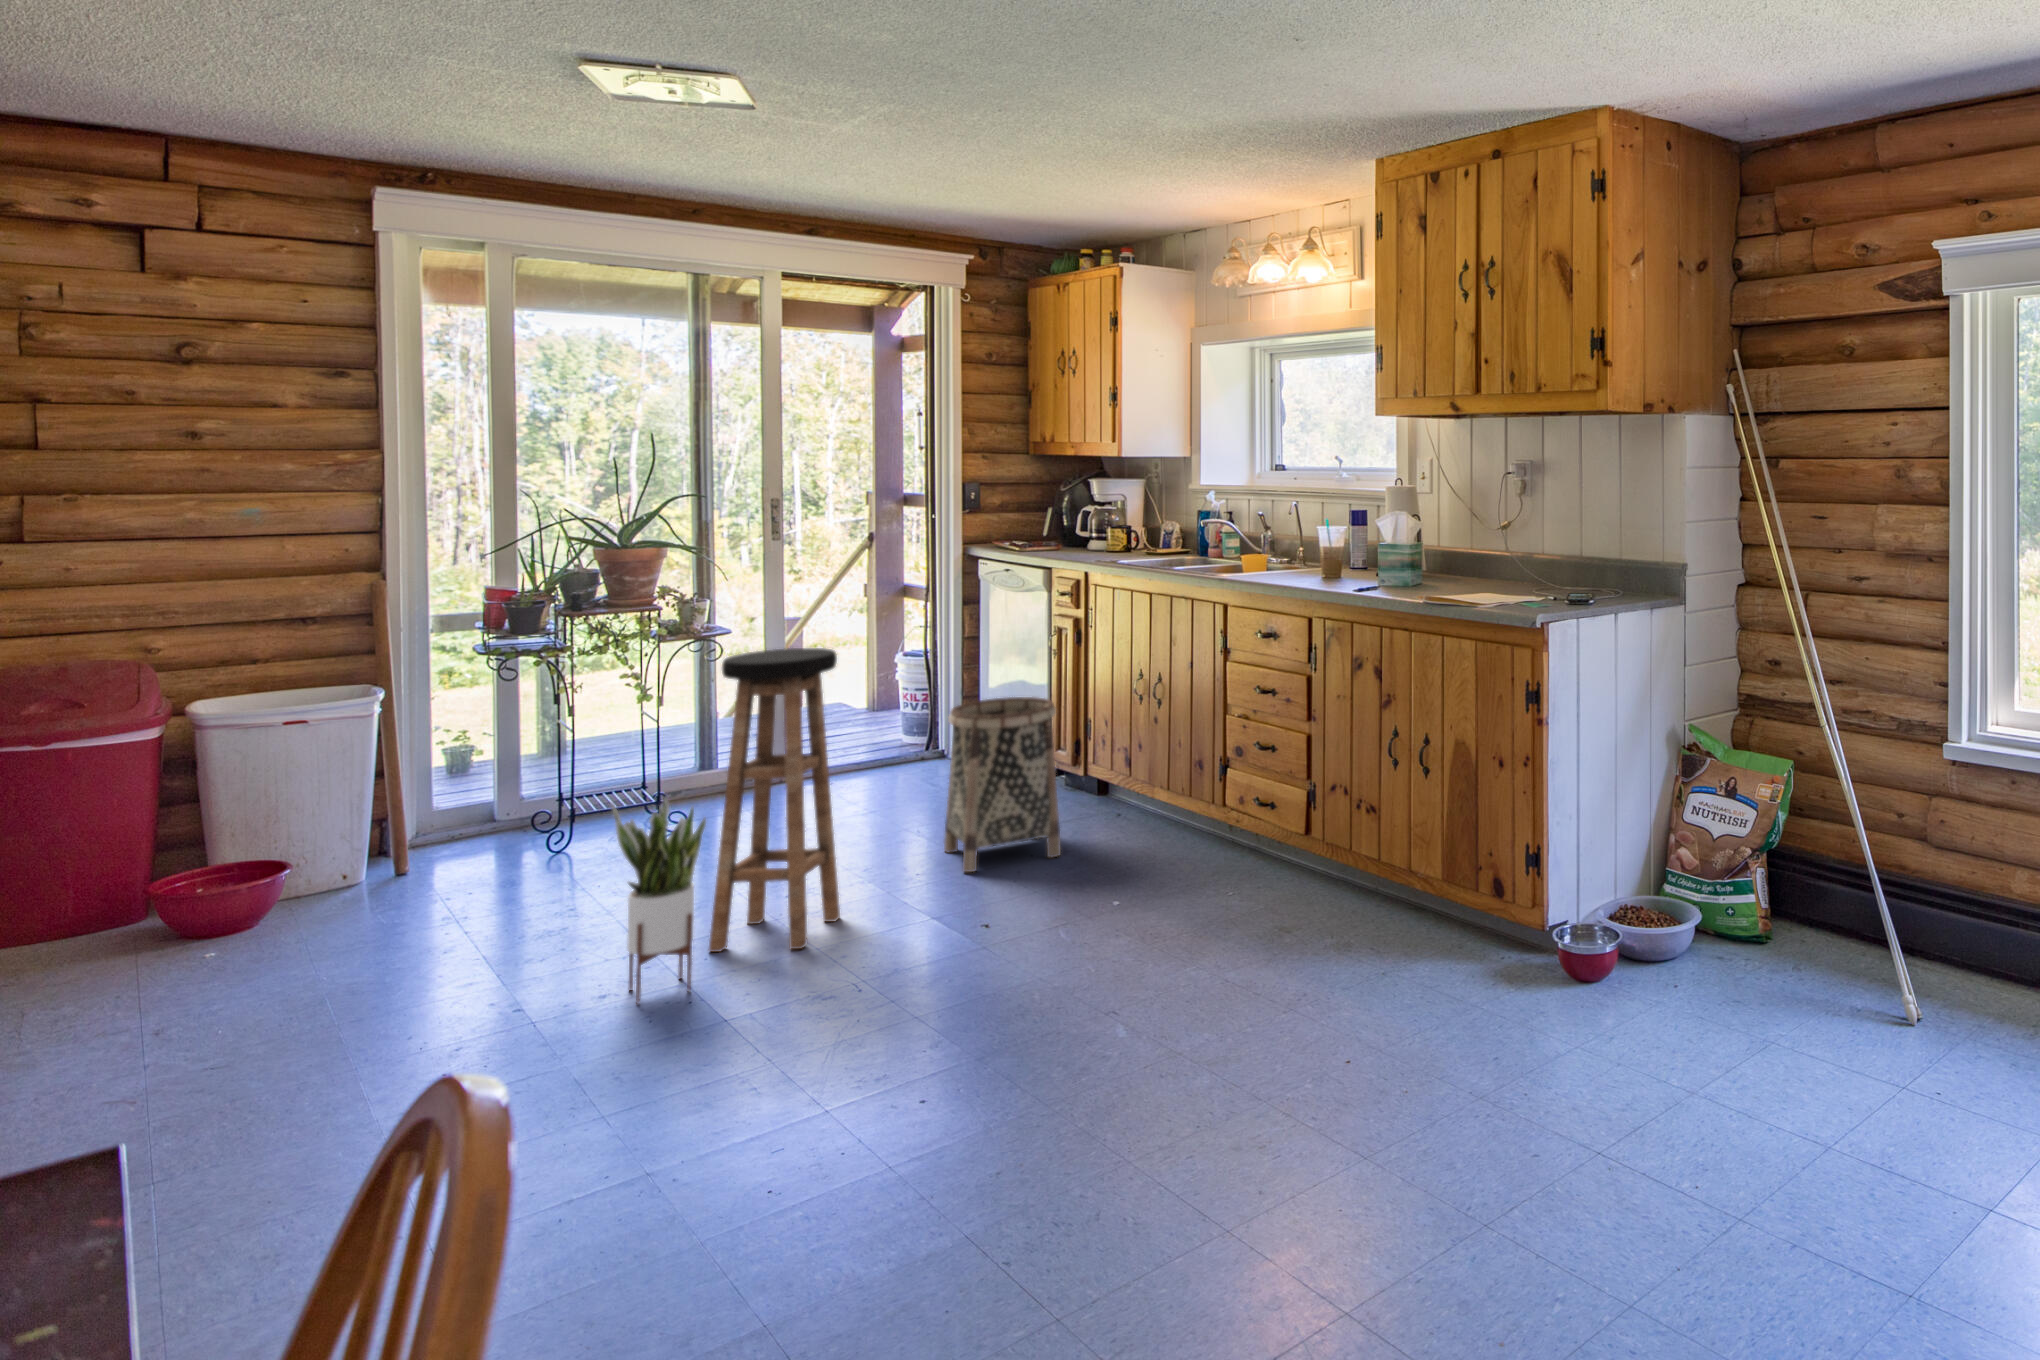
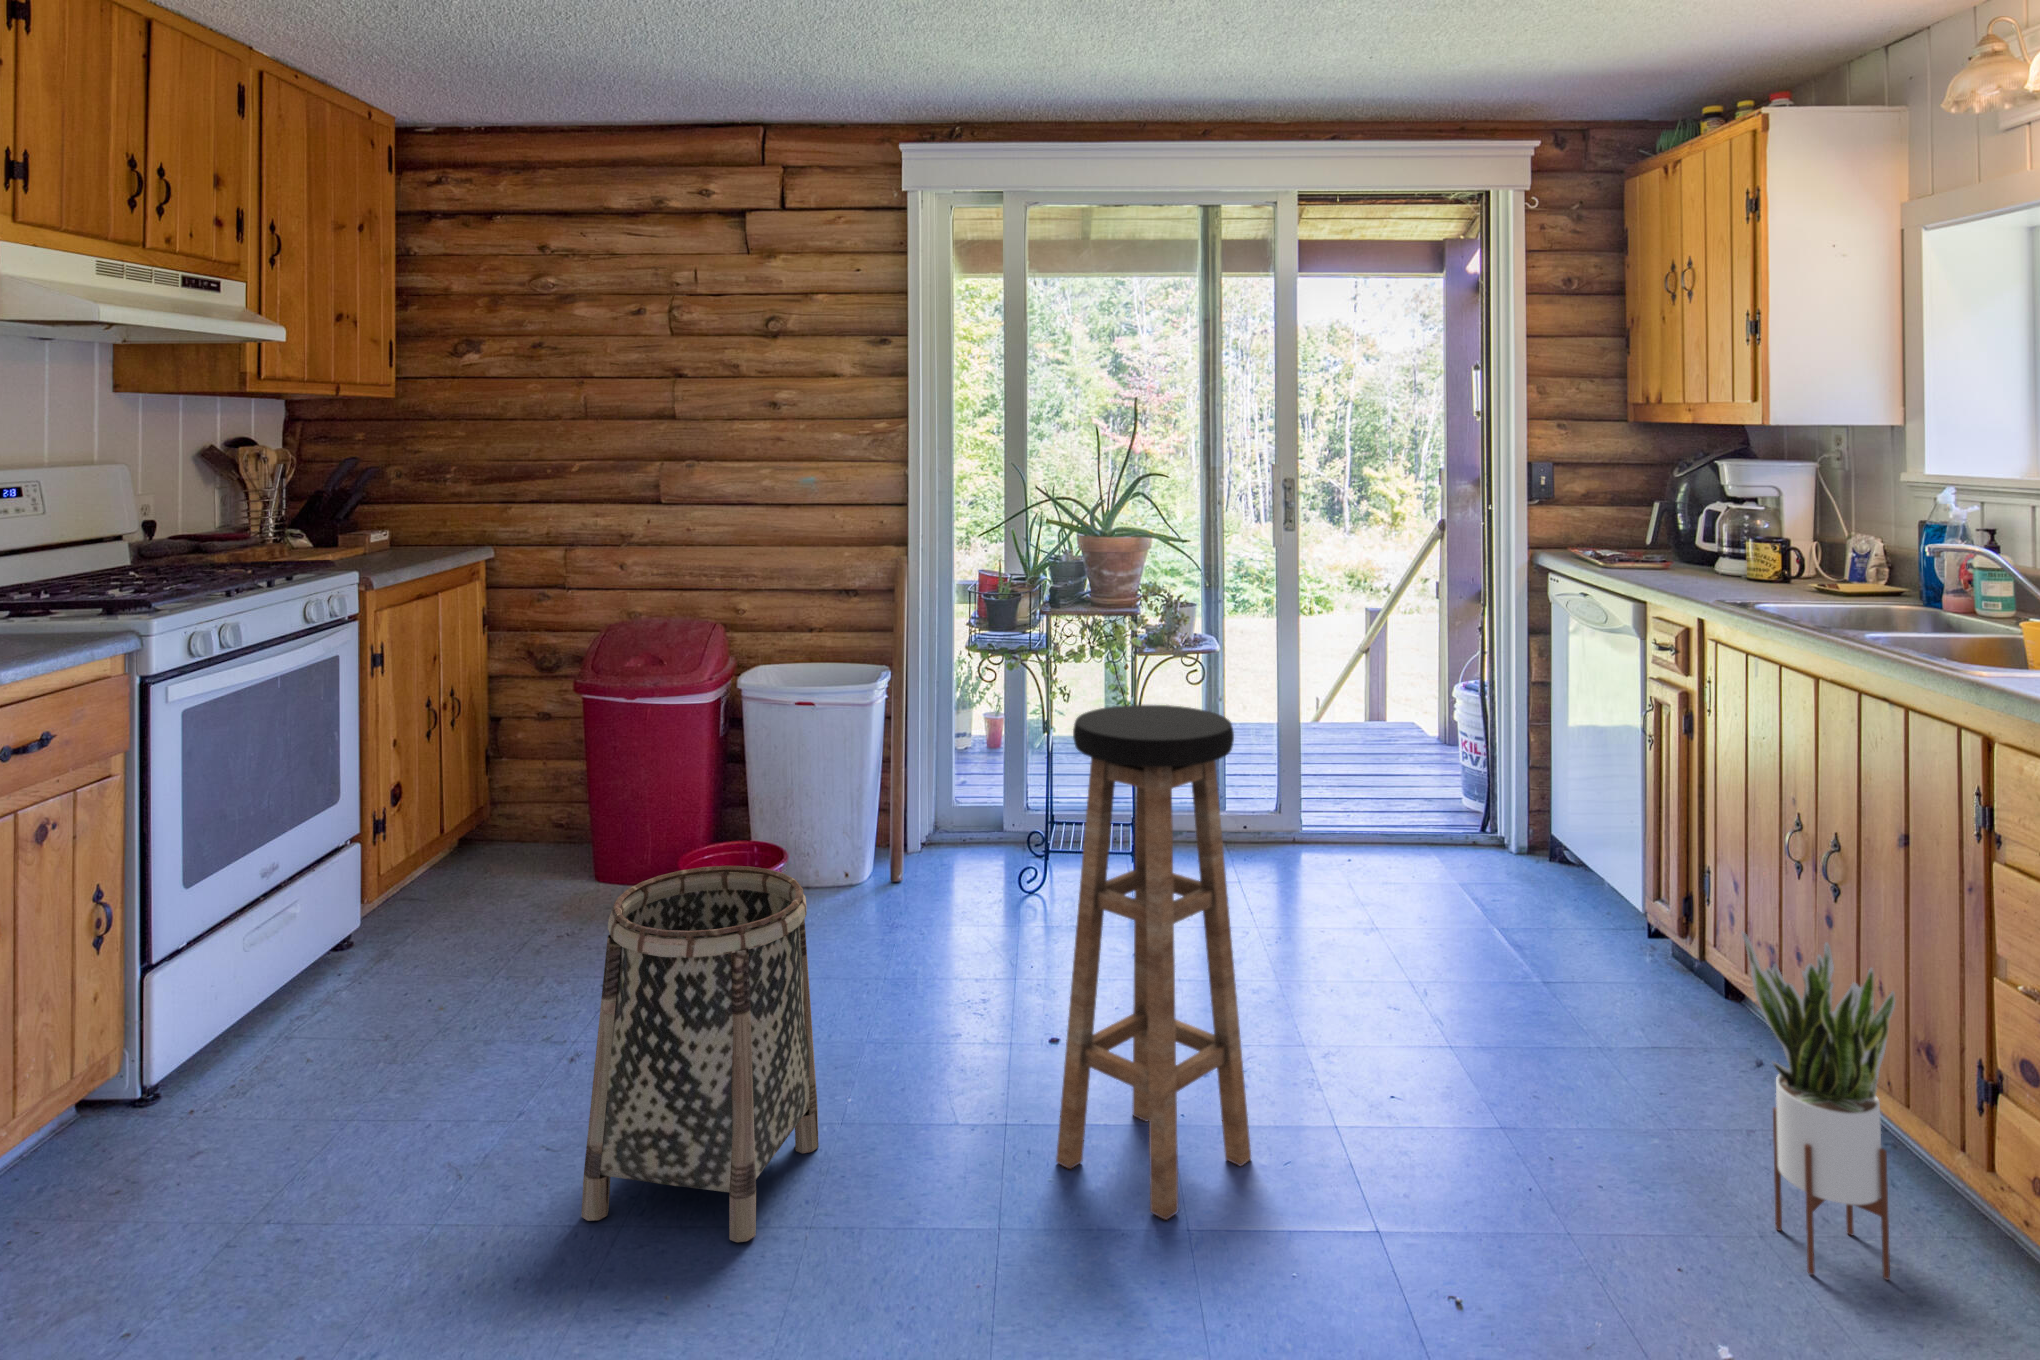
basket: present [944,697,1061,872] -> present [581,866,818,1242]
potted plant: present [611,797,706,1003] -> present [1741,931,1895,1279]

